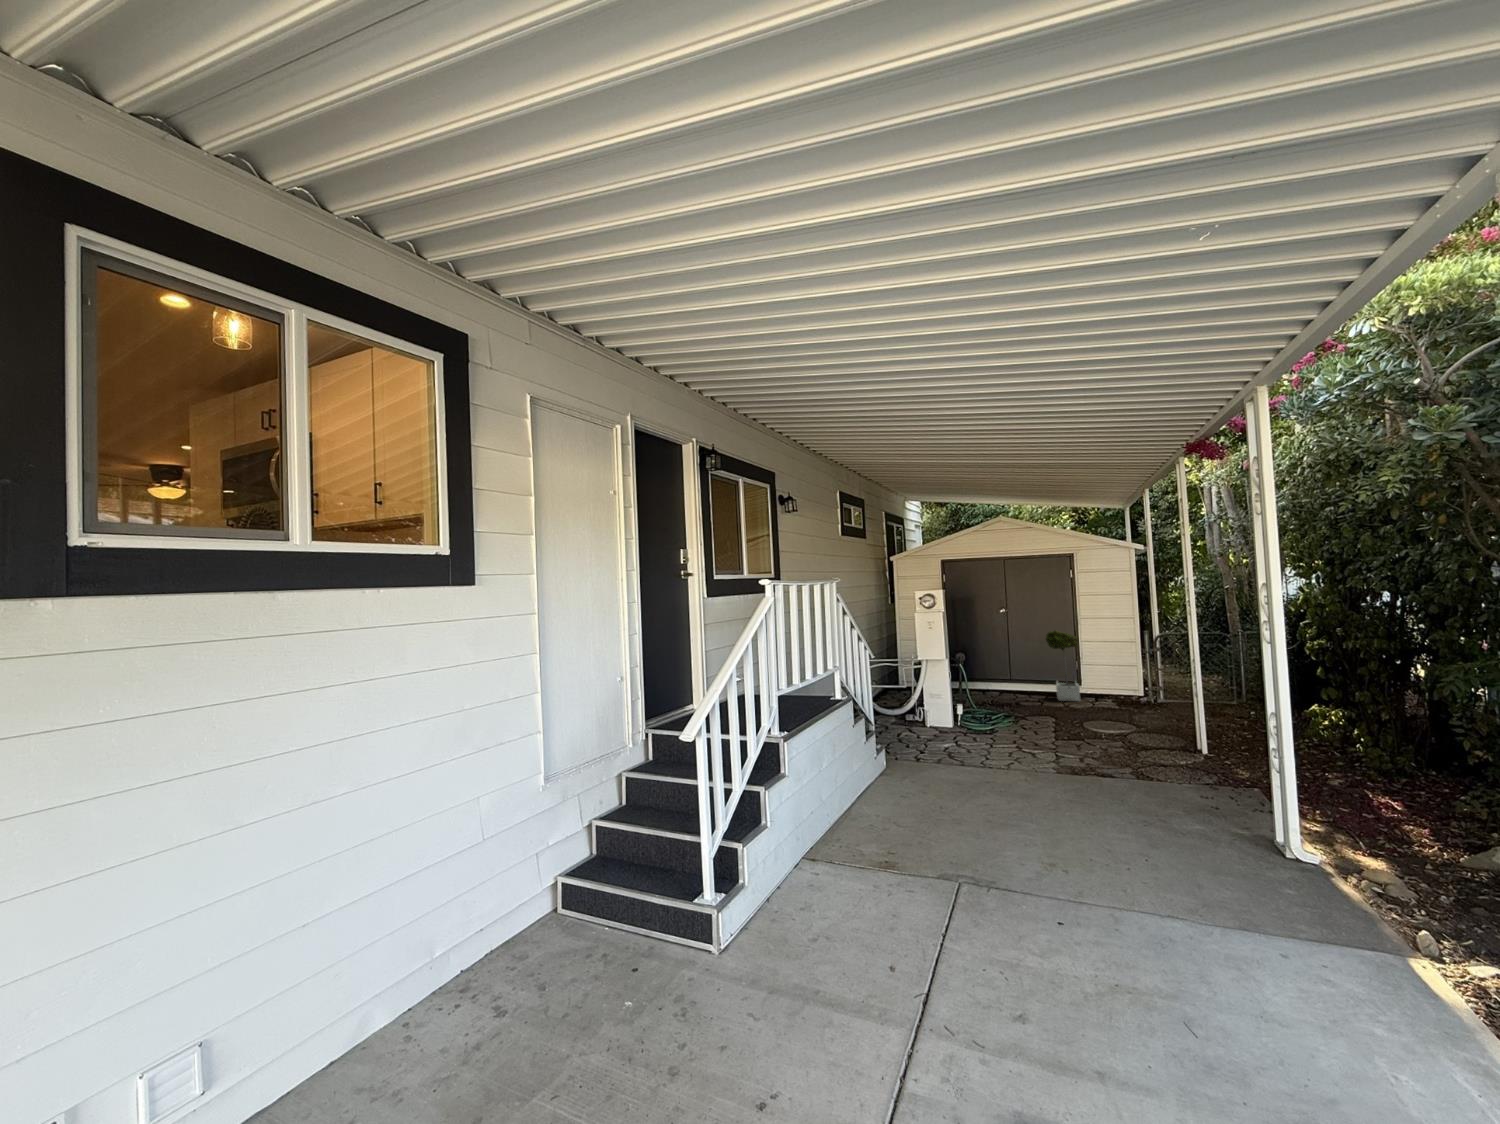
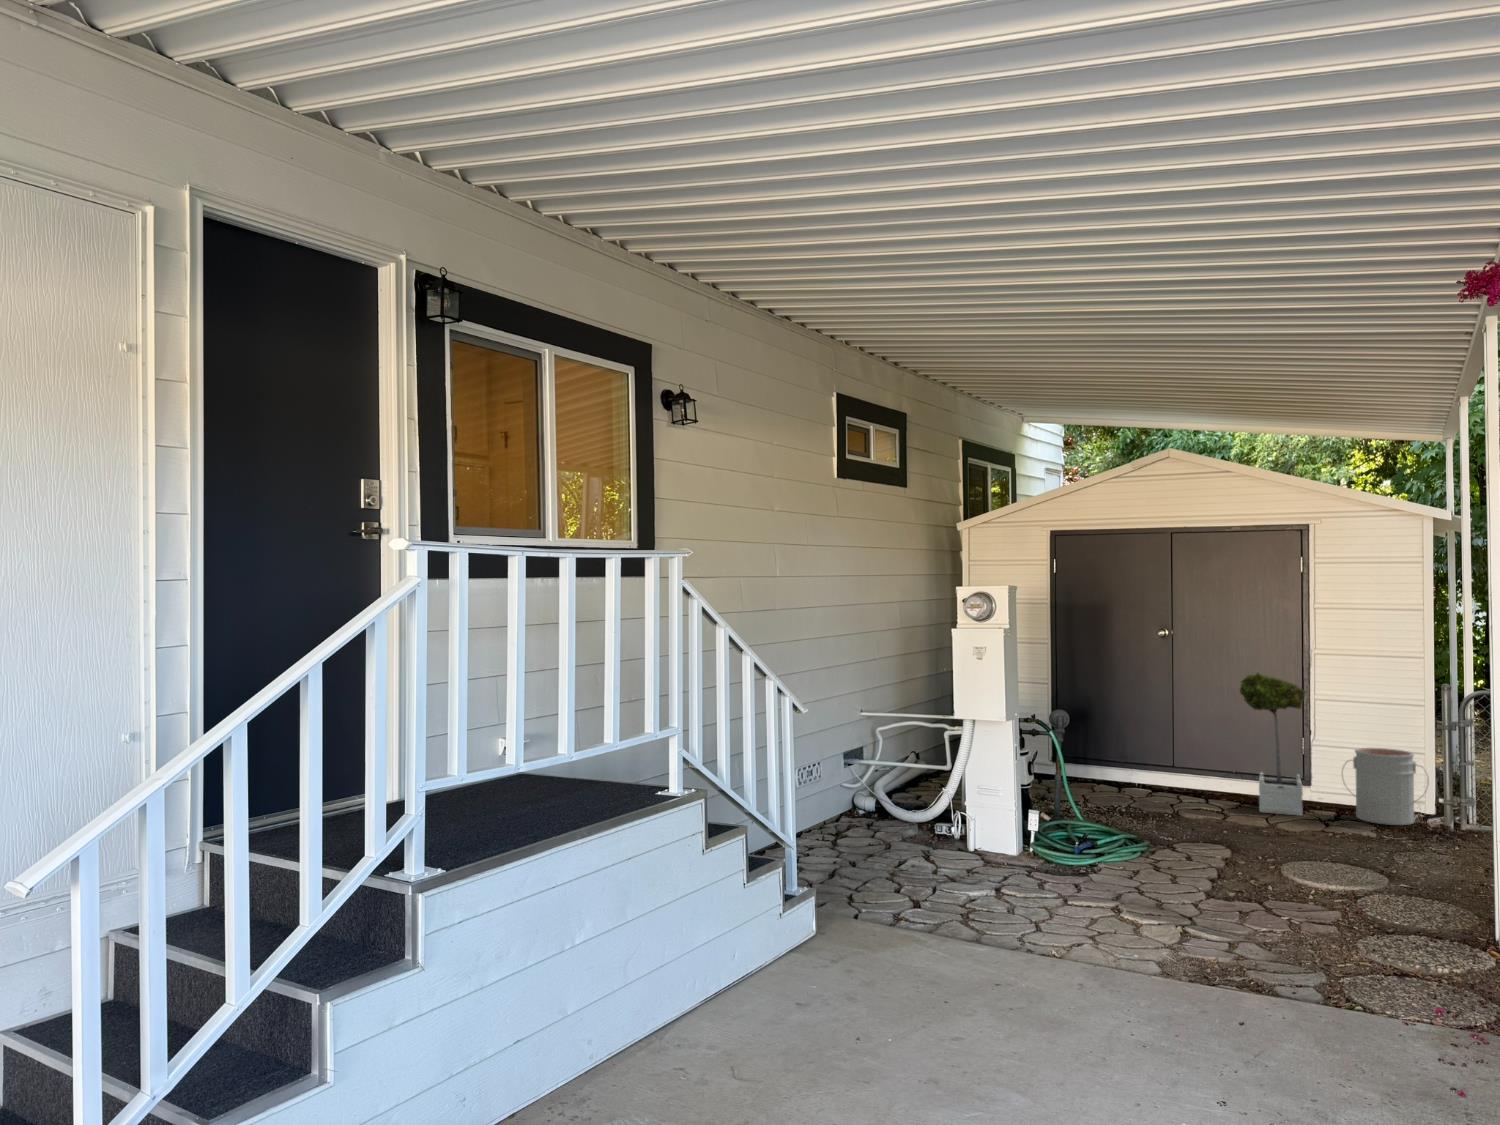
bucket: none [1099,665,1141,703] -> present [1353,748,1429,825]

